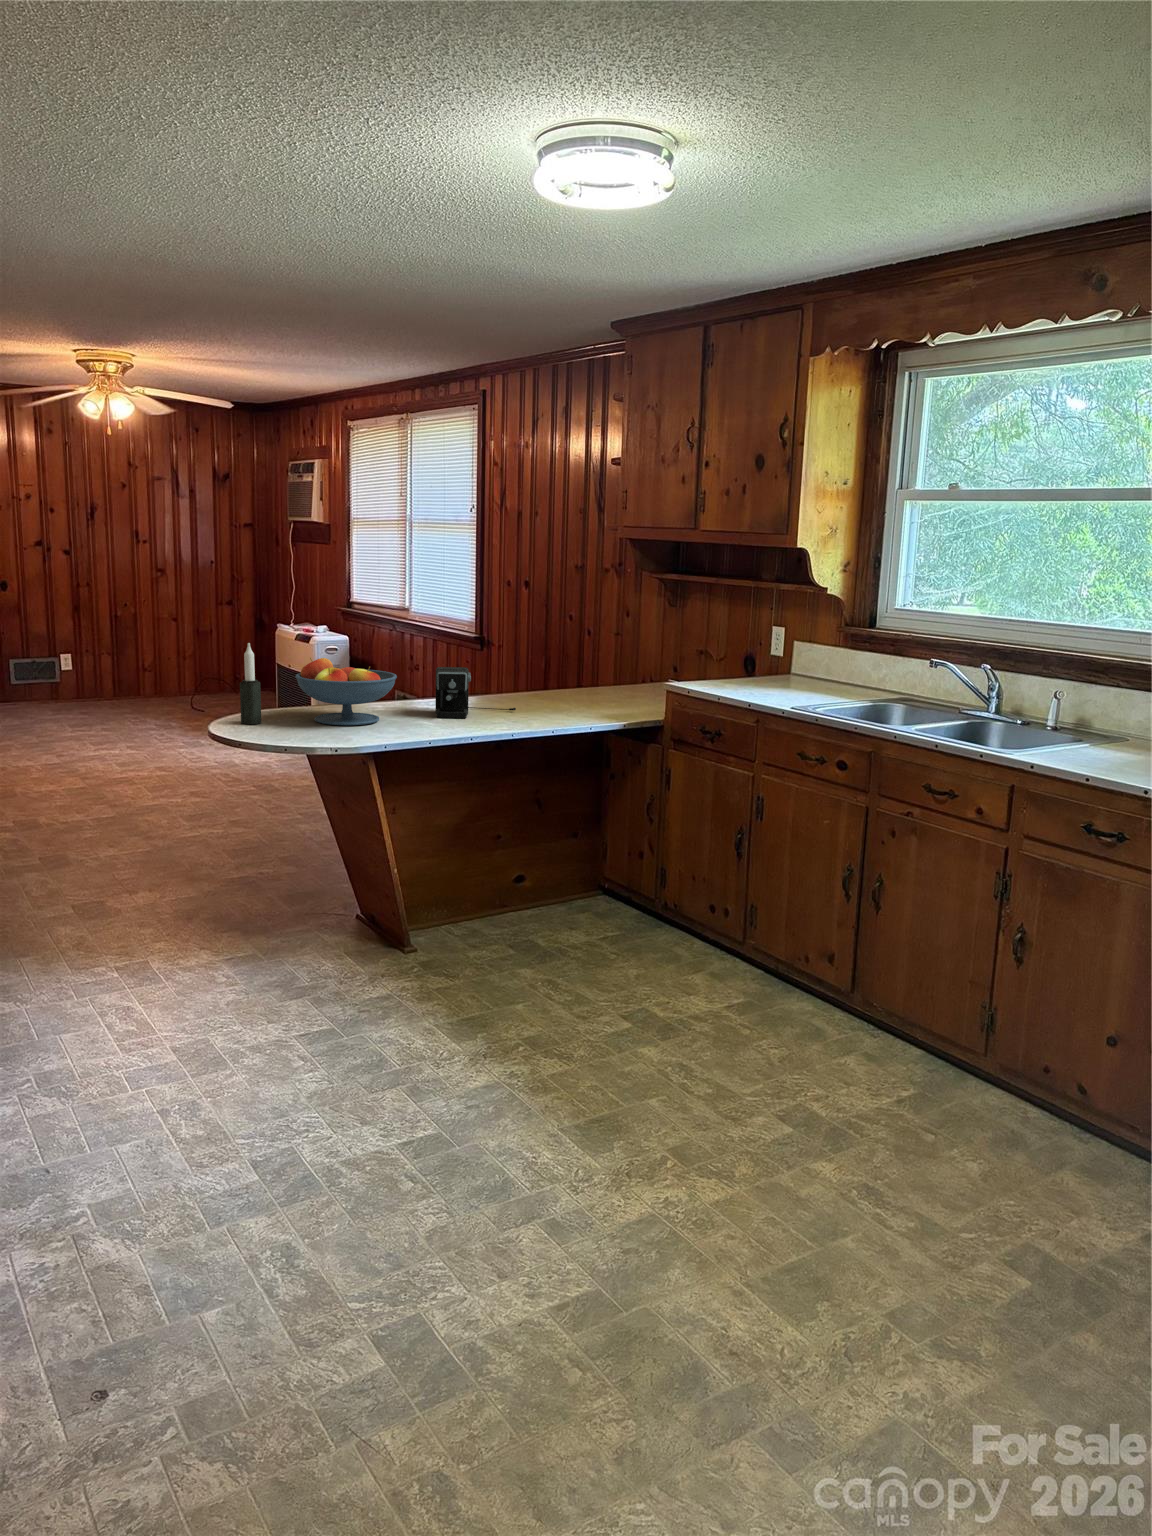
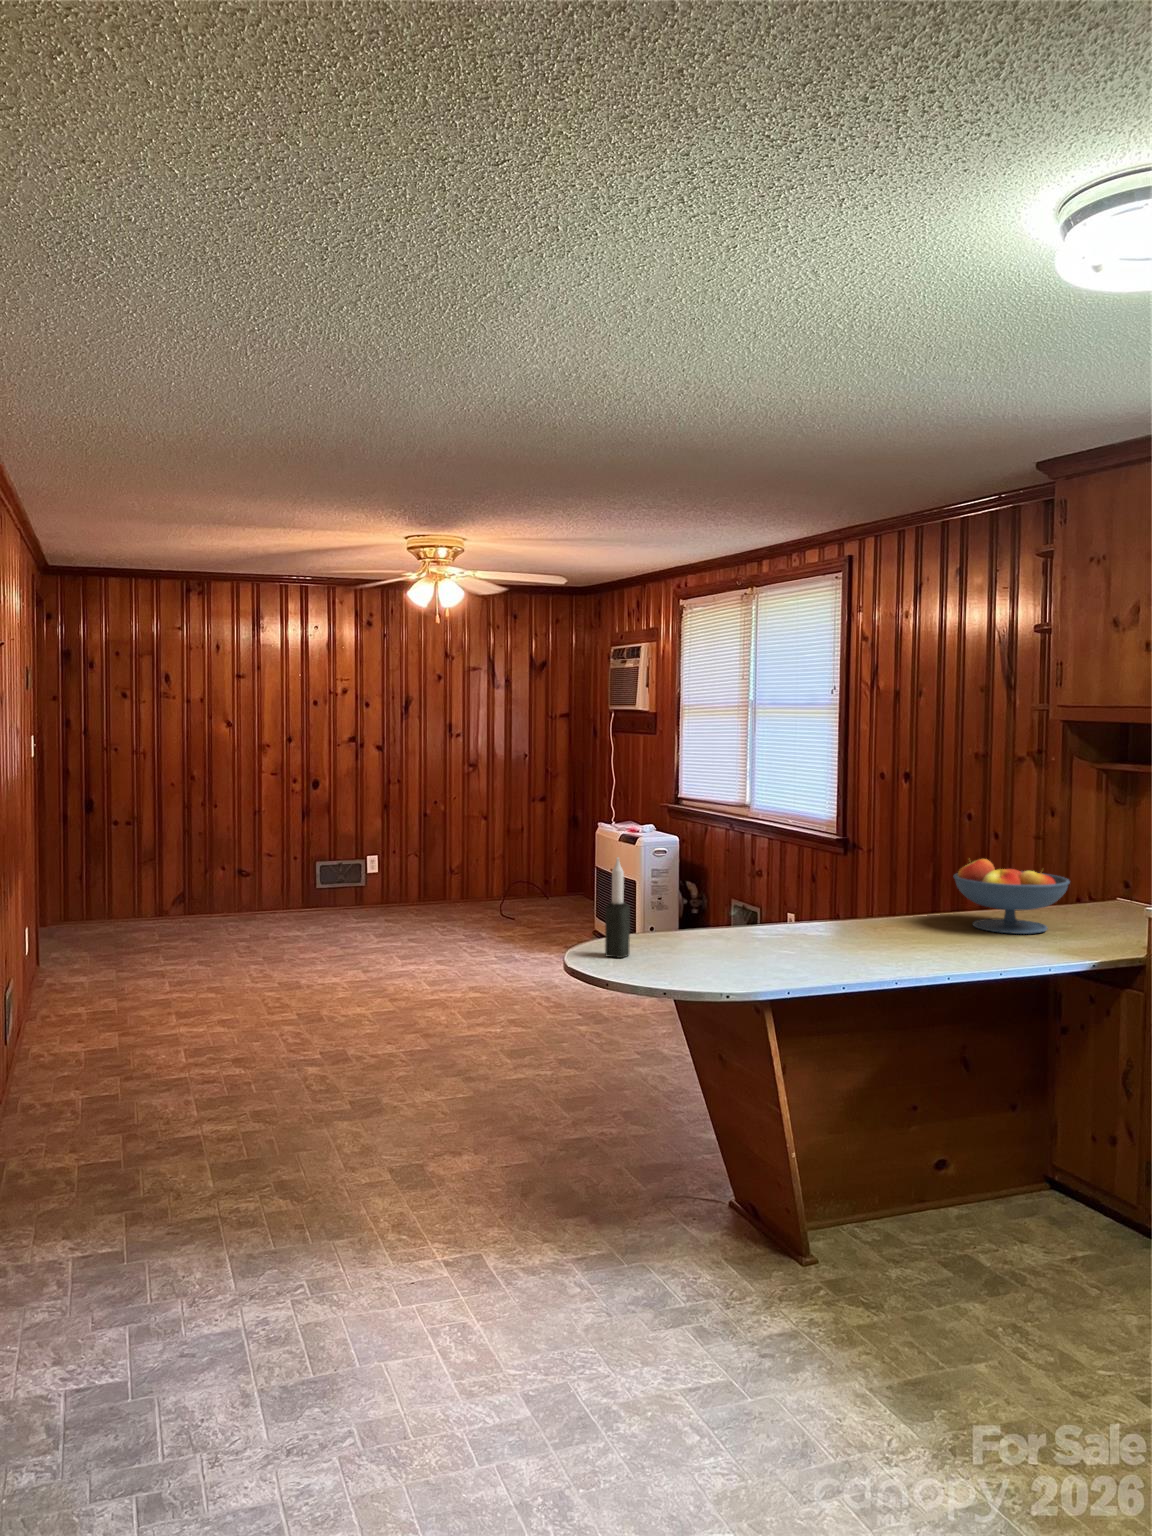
fruit bowl: present [295,658,397,725] -> present [954,859,1070,934]
coffee maker: present [436,667,516,718] -> none [837,885,941,952]

